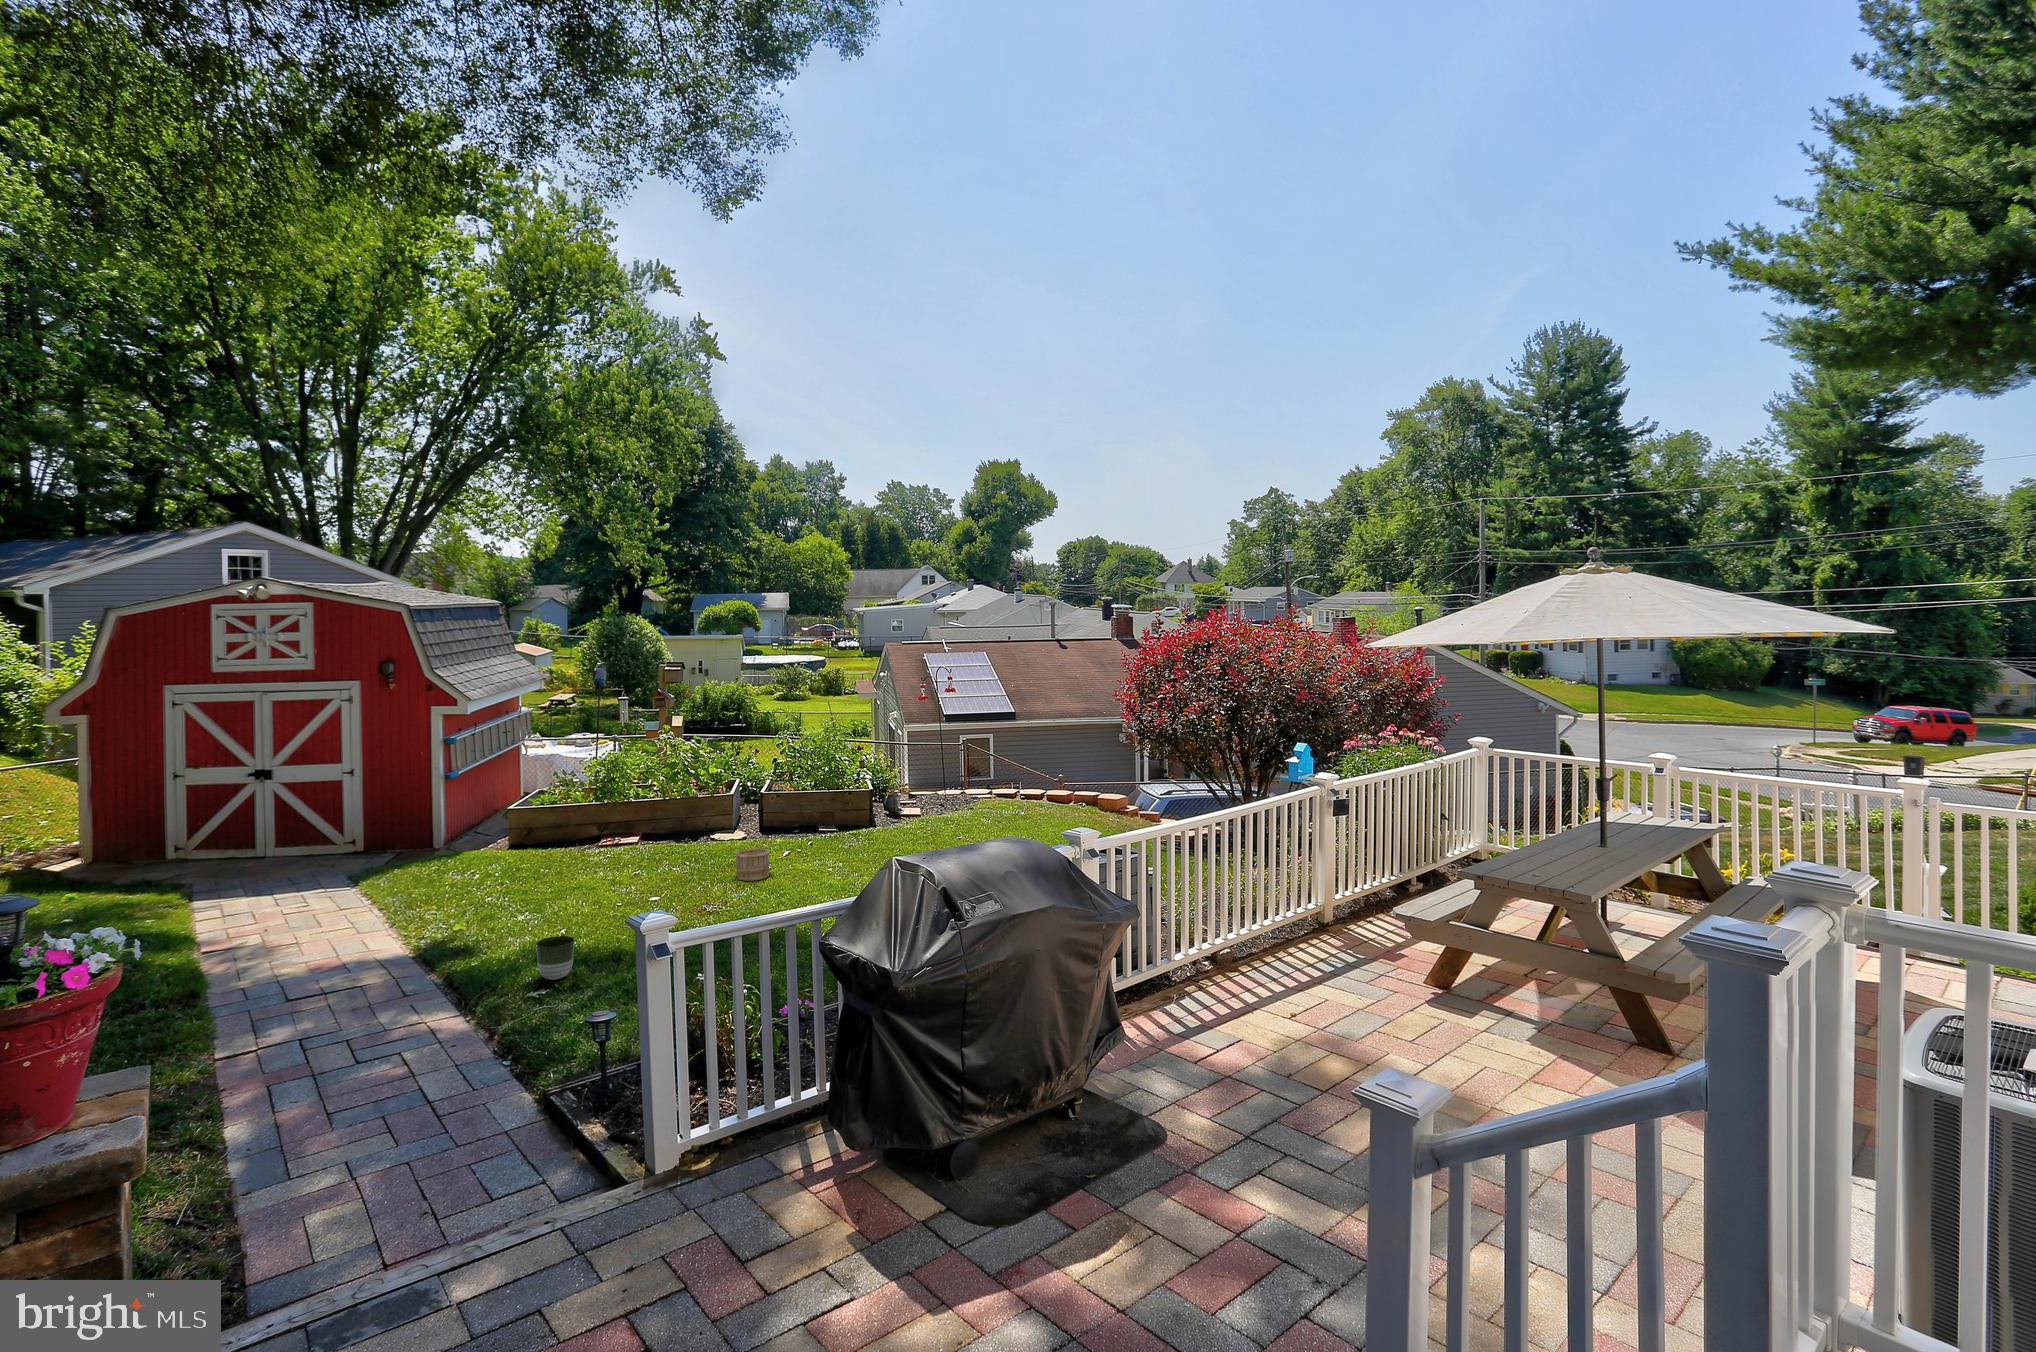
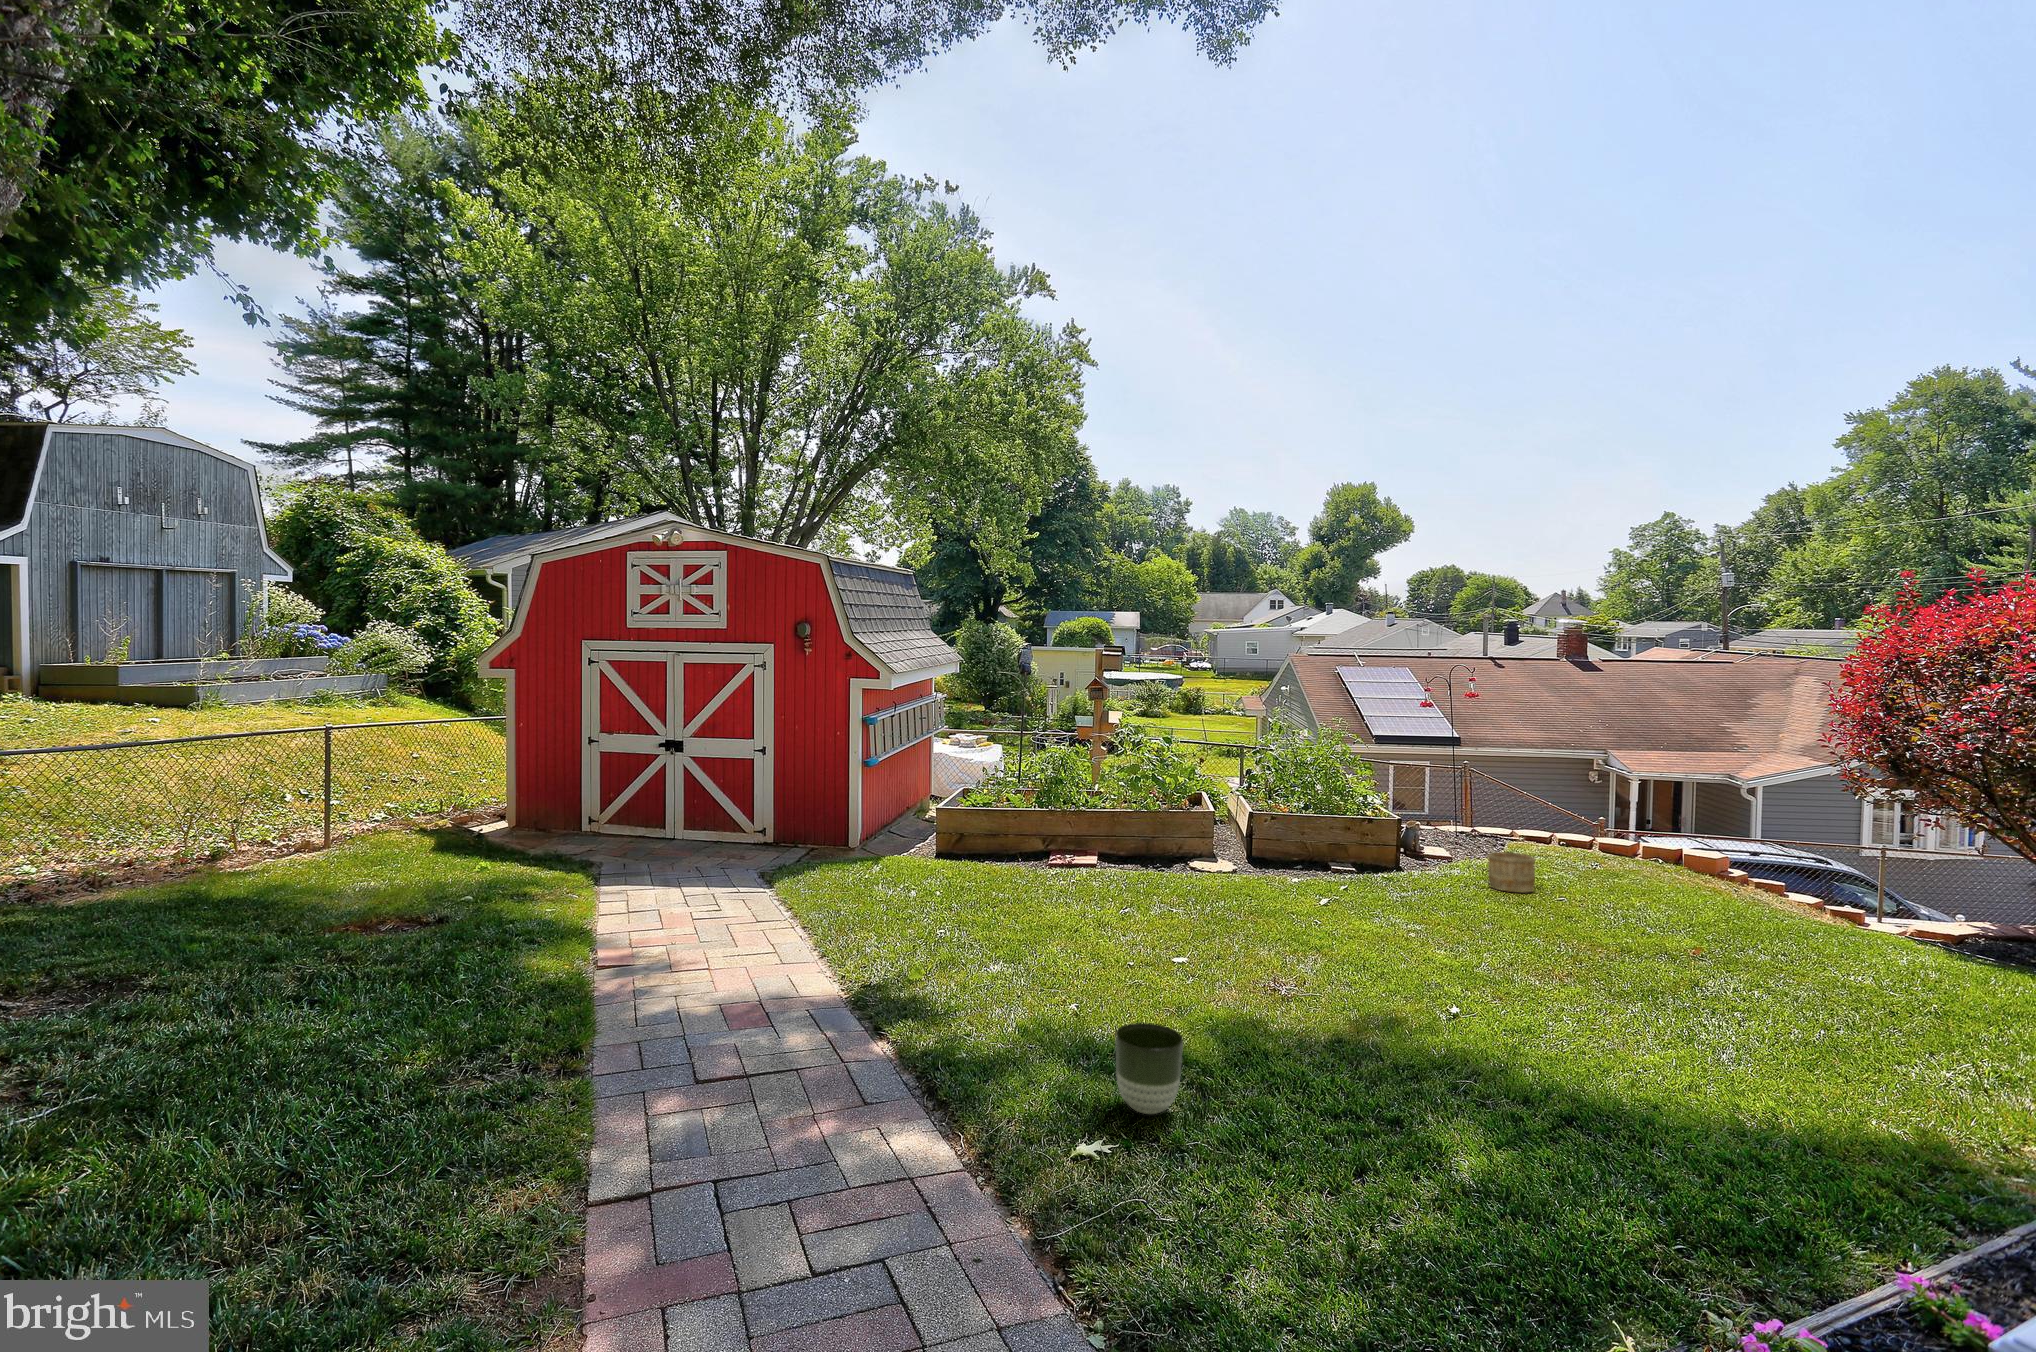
wooden bucket: present [735,848,770,881] -> present [1488,852,1536,893]

